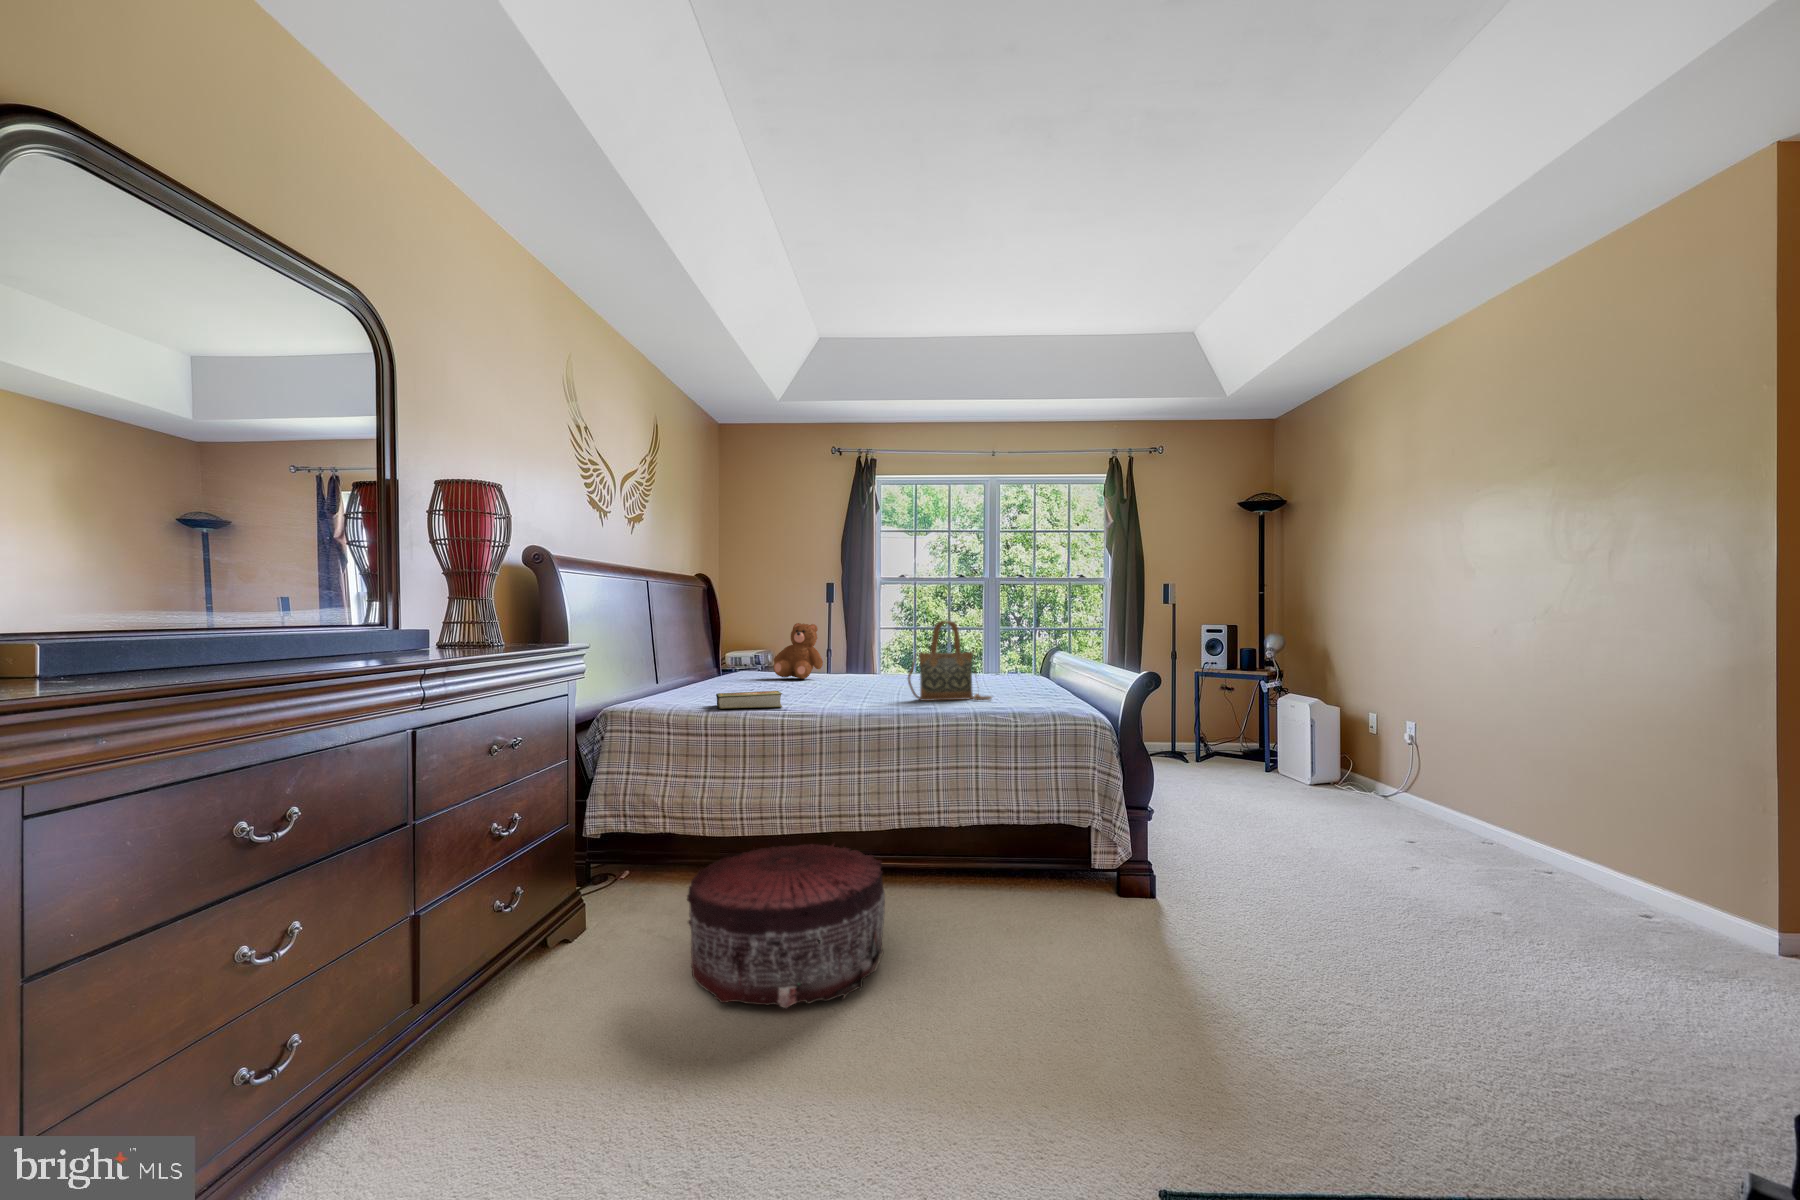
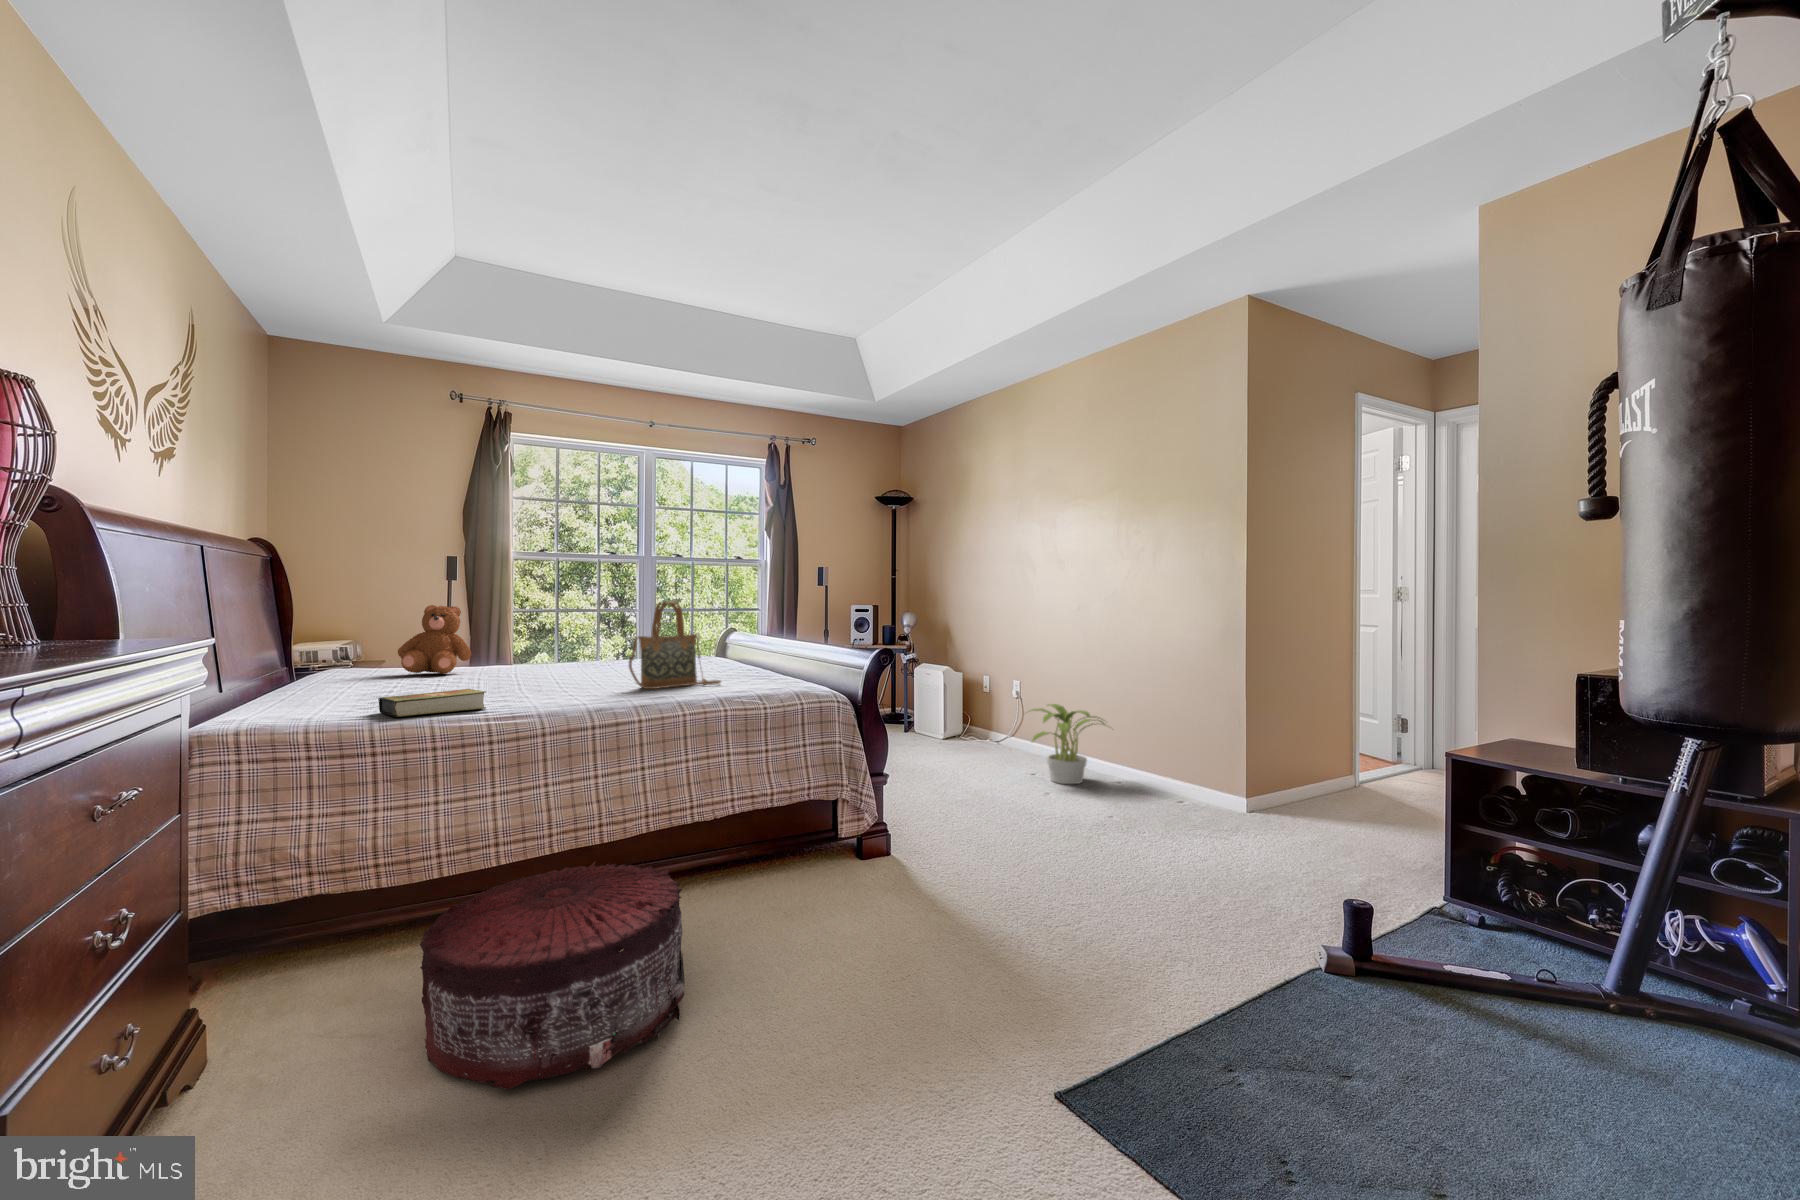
potted plant: none [1388,753,1526,861] -> present [1031,704,1105,784]

